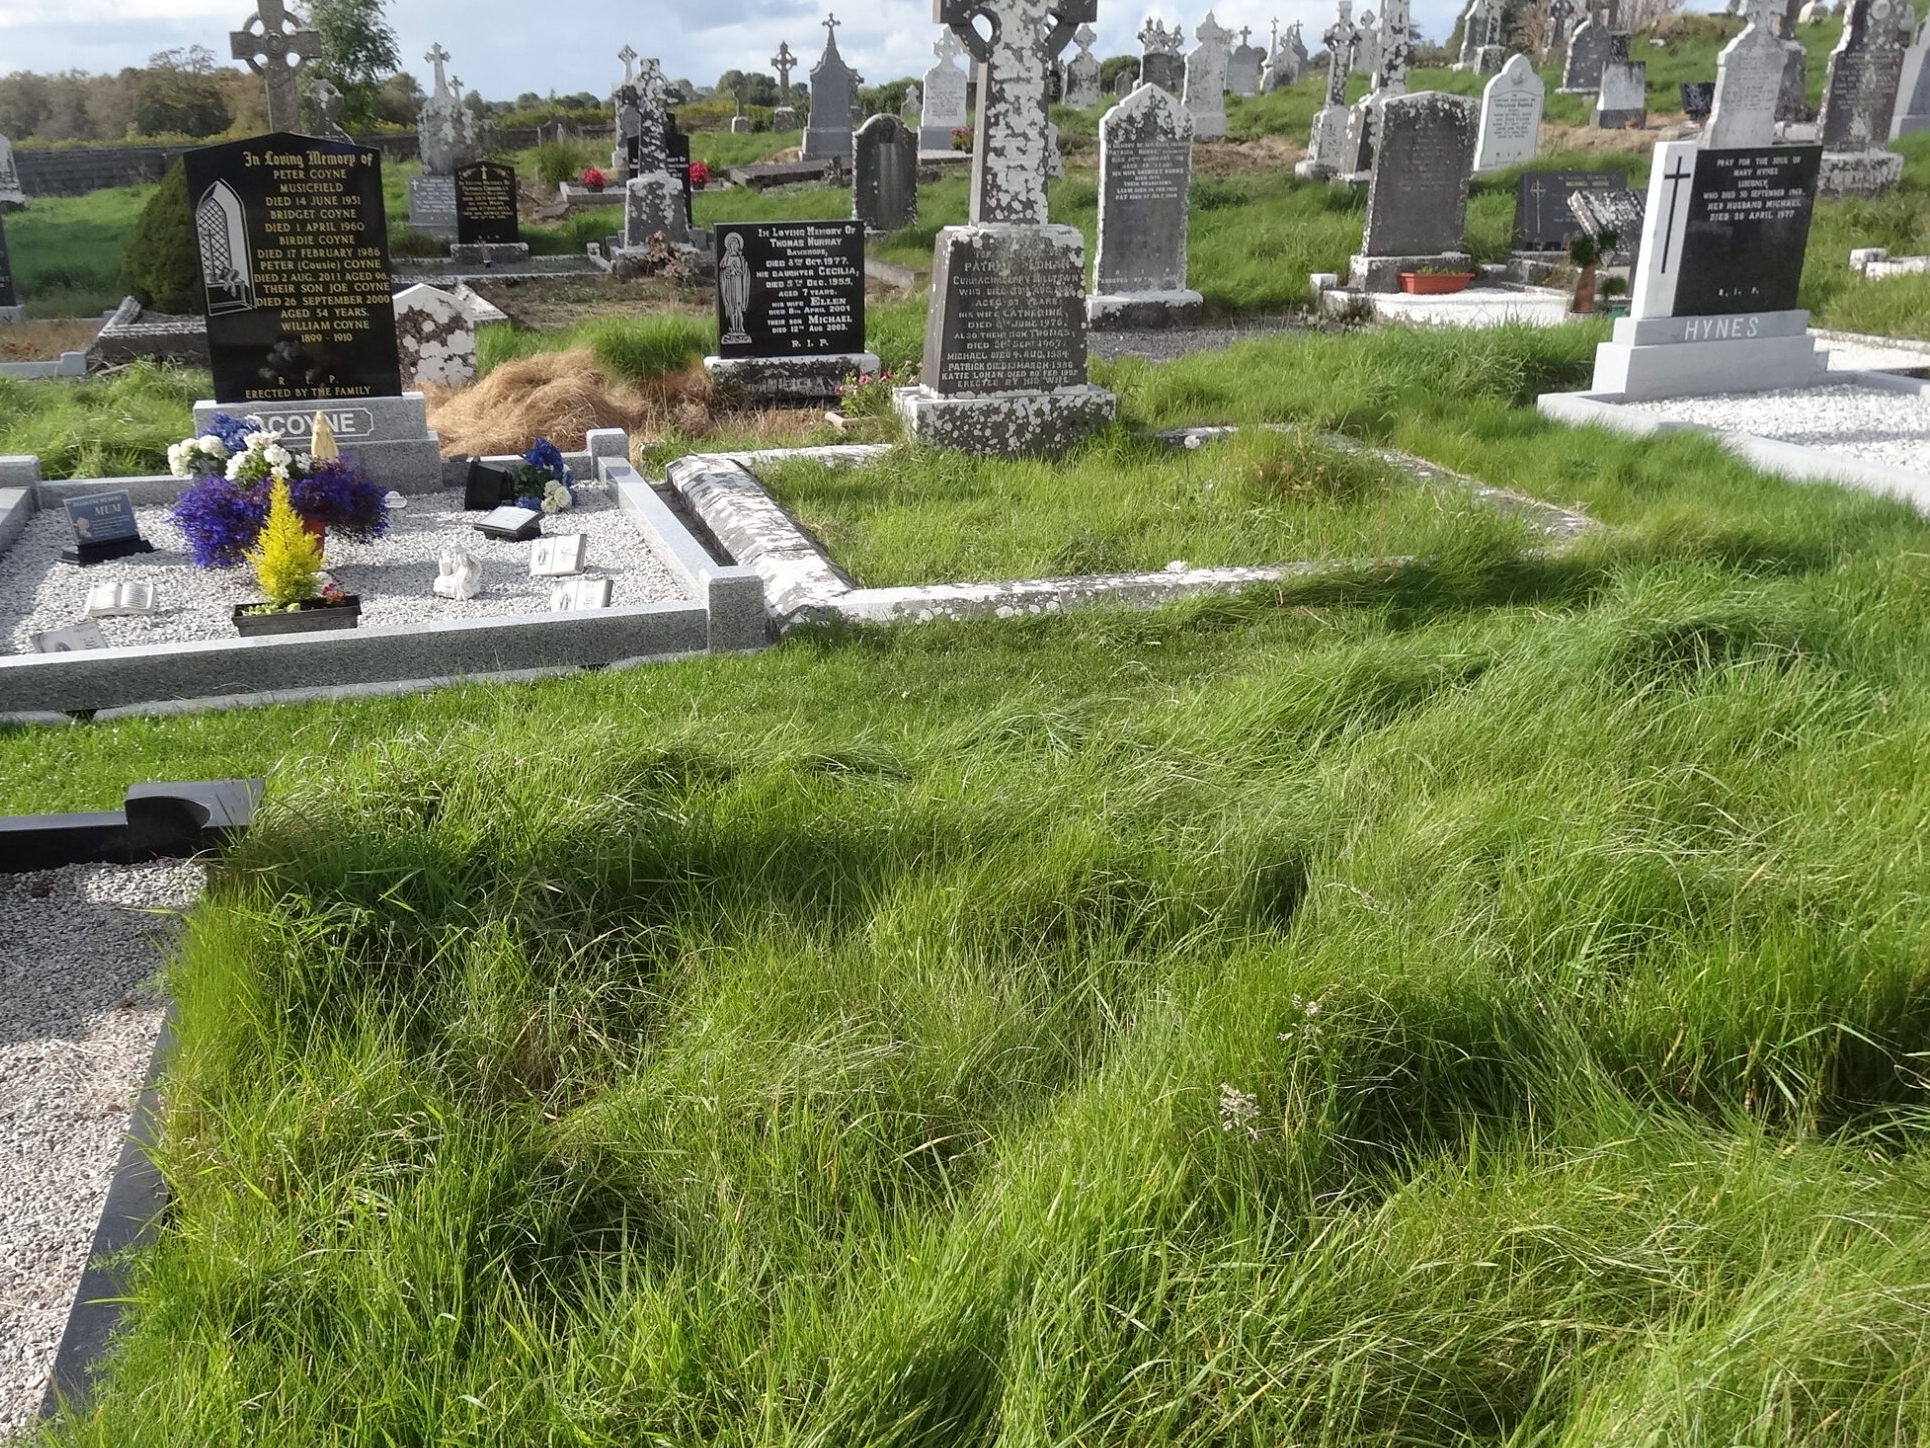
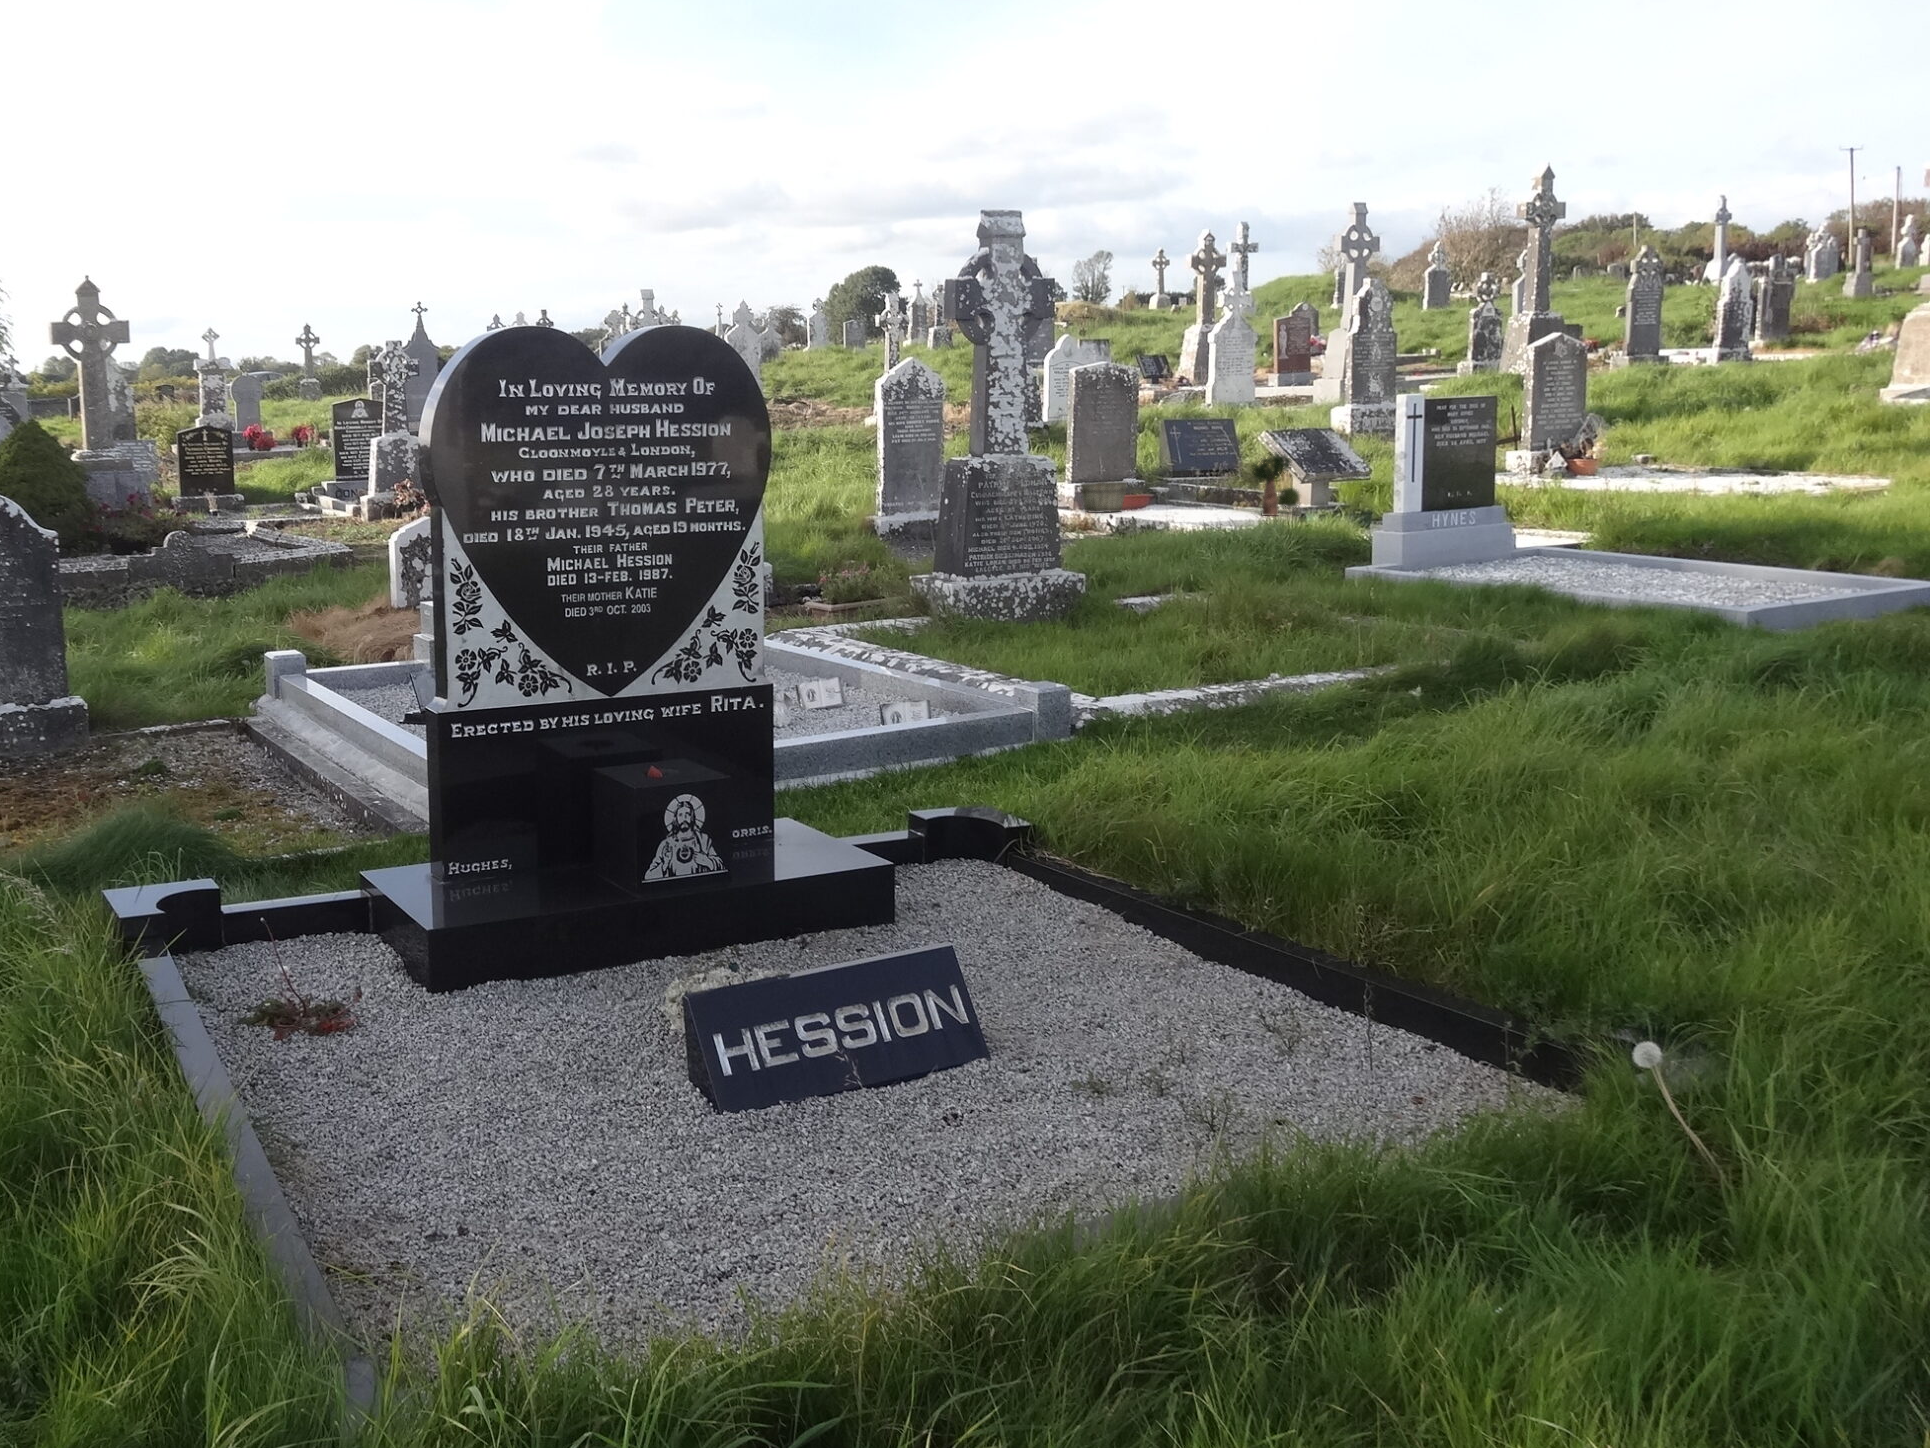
wooden bucket: none [1362,247,1422,300] -> present [1081,481,1127,513]

